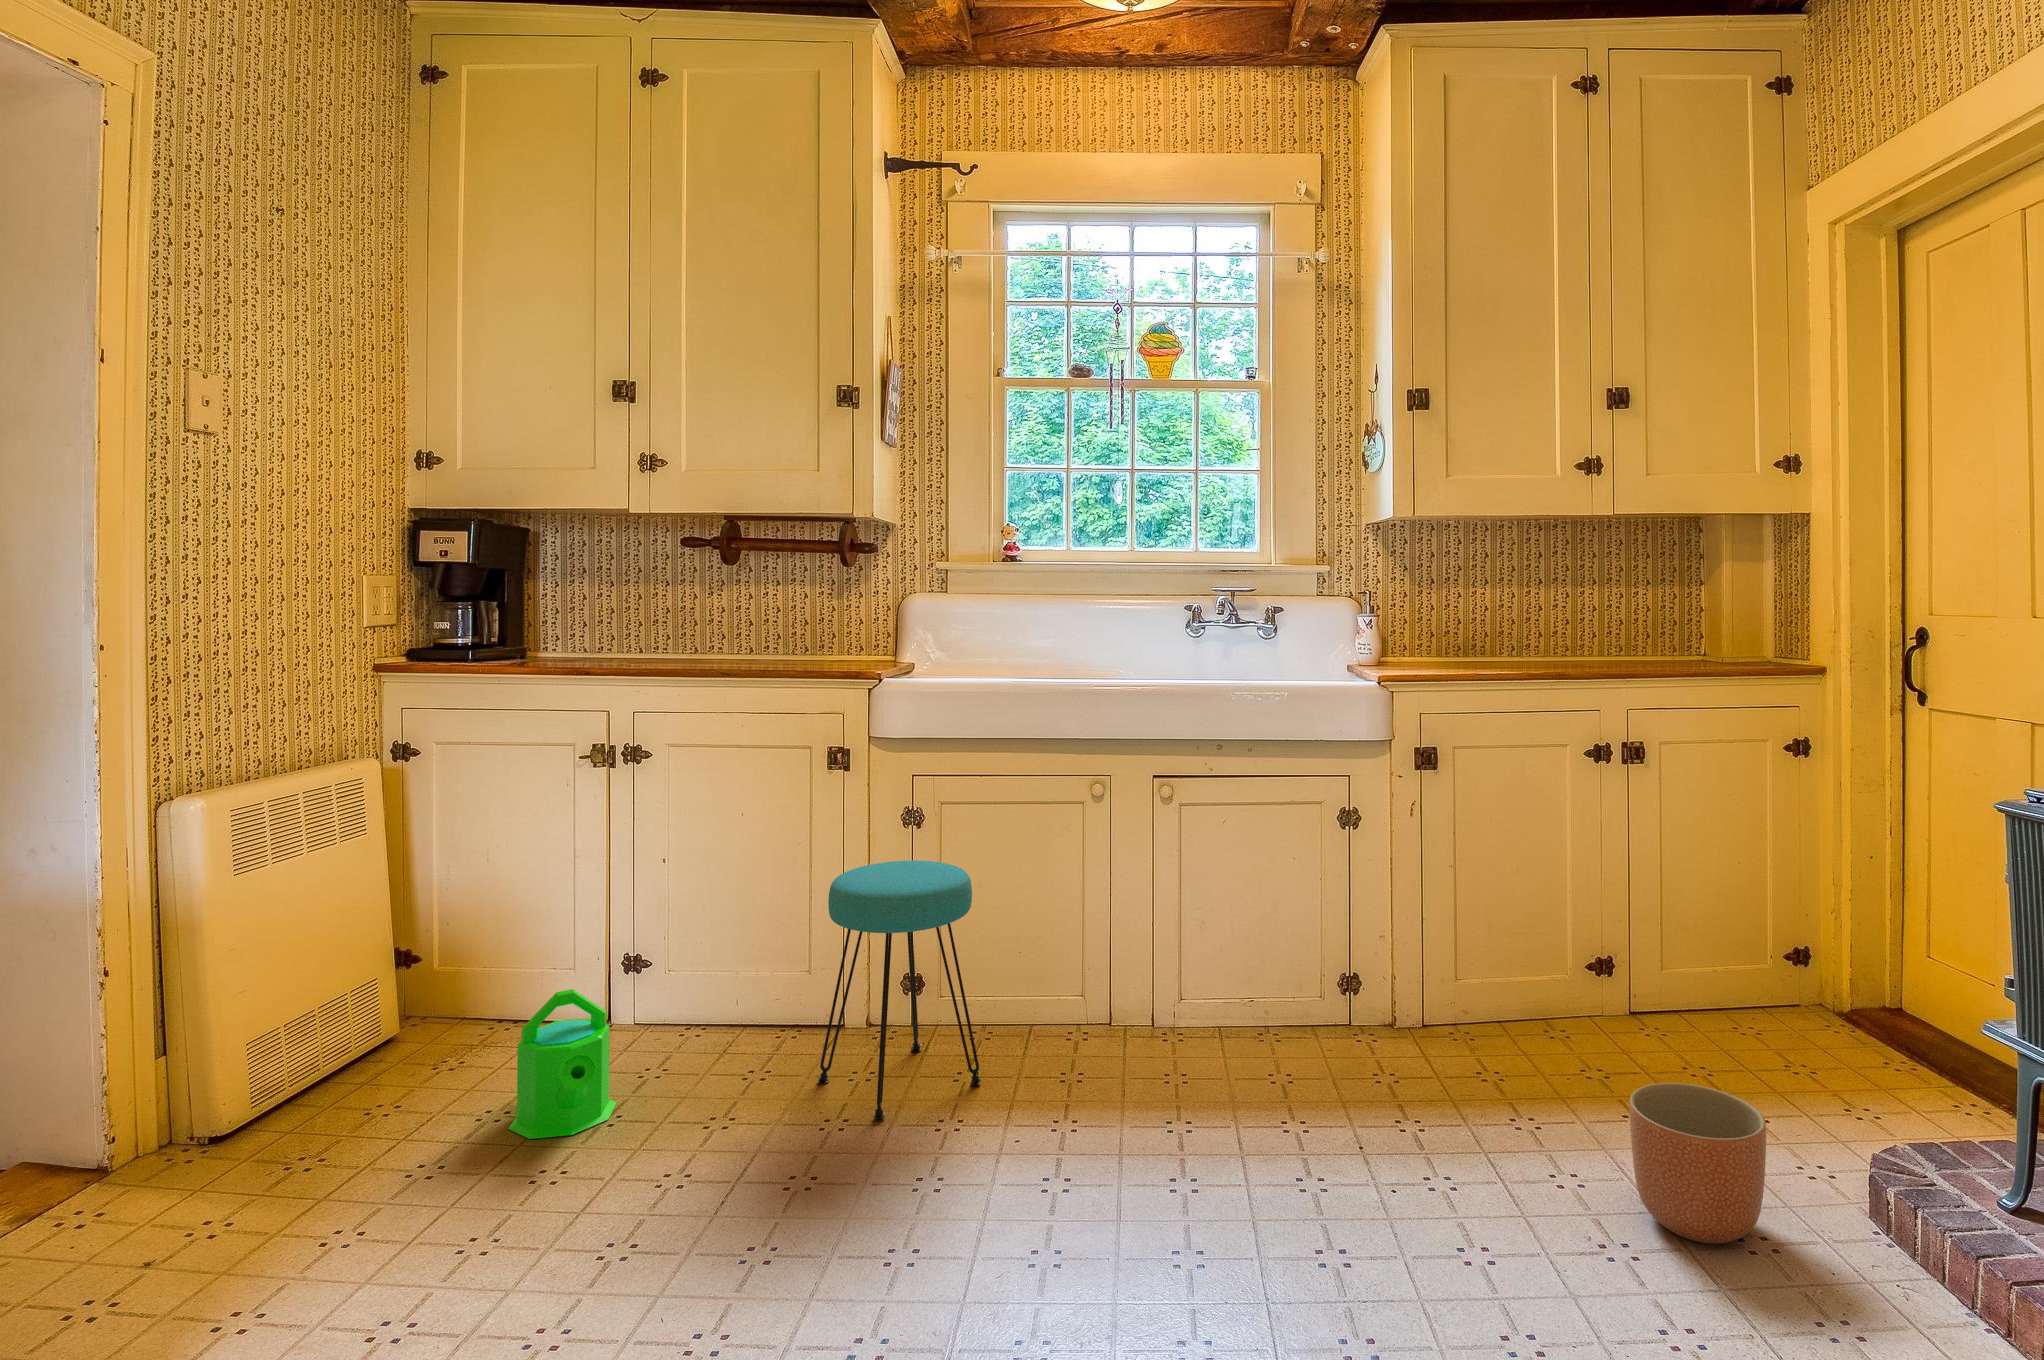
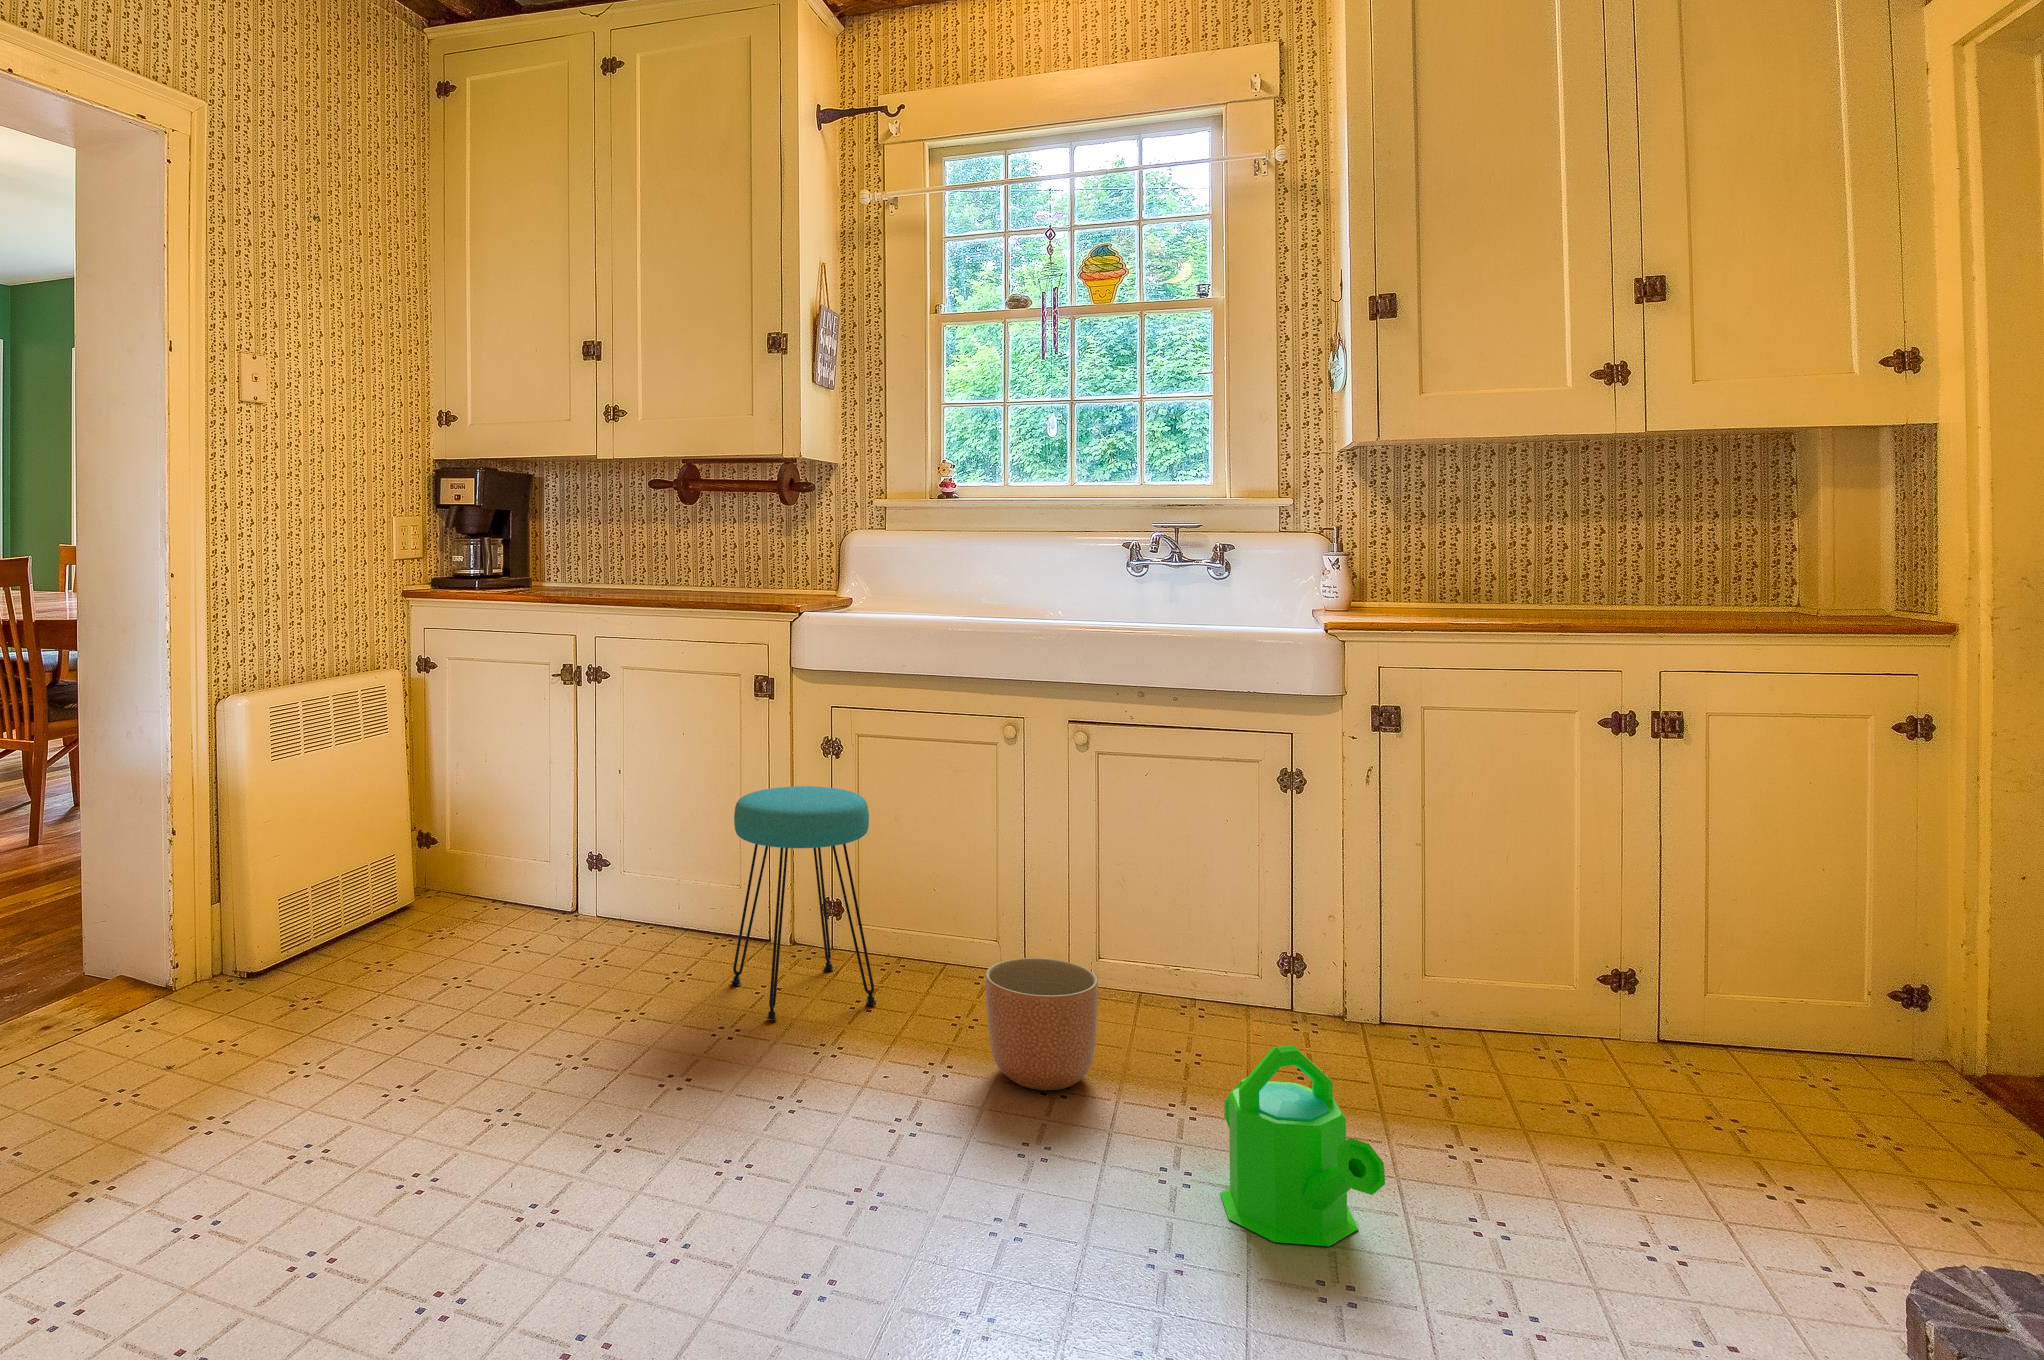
watering can: present [508,989,617,1139] -> present [1220,1045,1385,1246]
planter: present [1630,1083,1766,1244] -> present [985,958,1098,1090]

